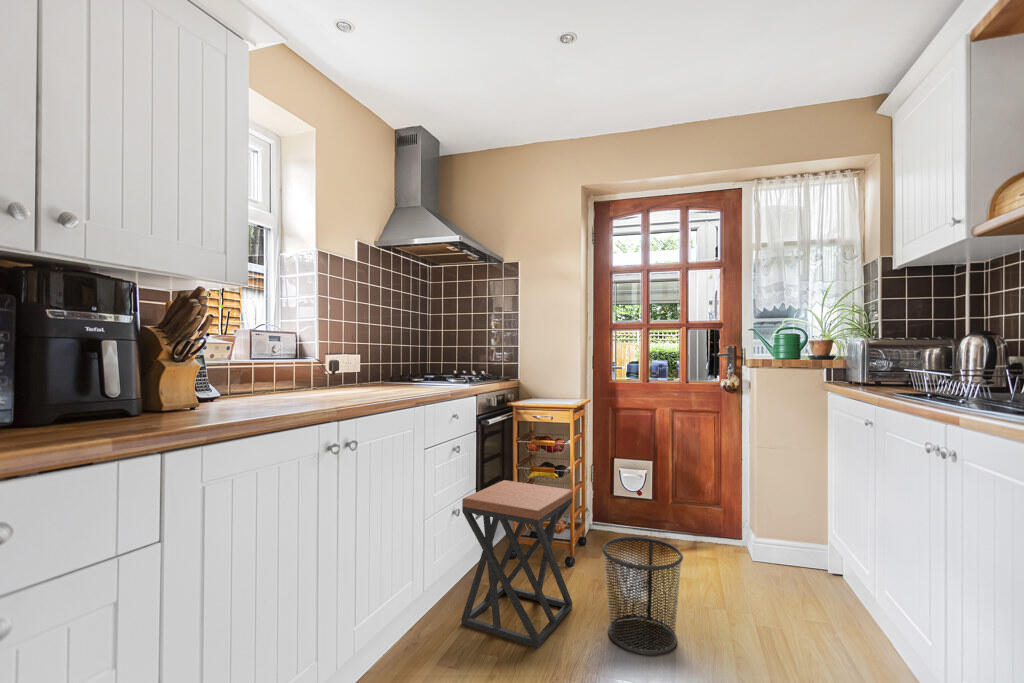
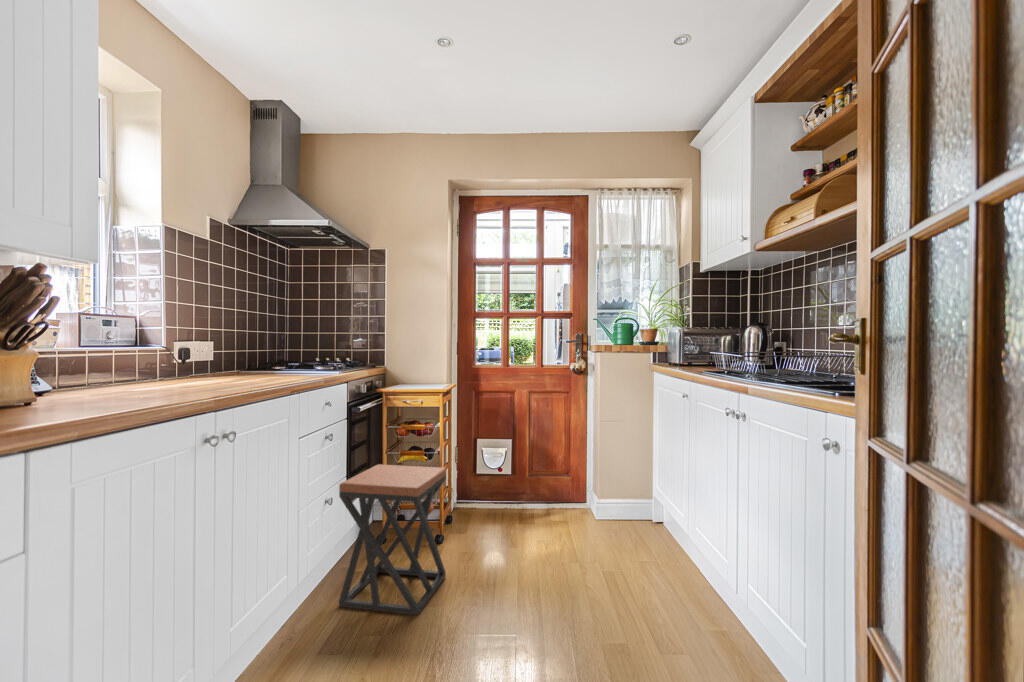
waste bin: present [602,537,683,654] -> none [475,505,545,605]

